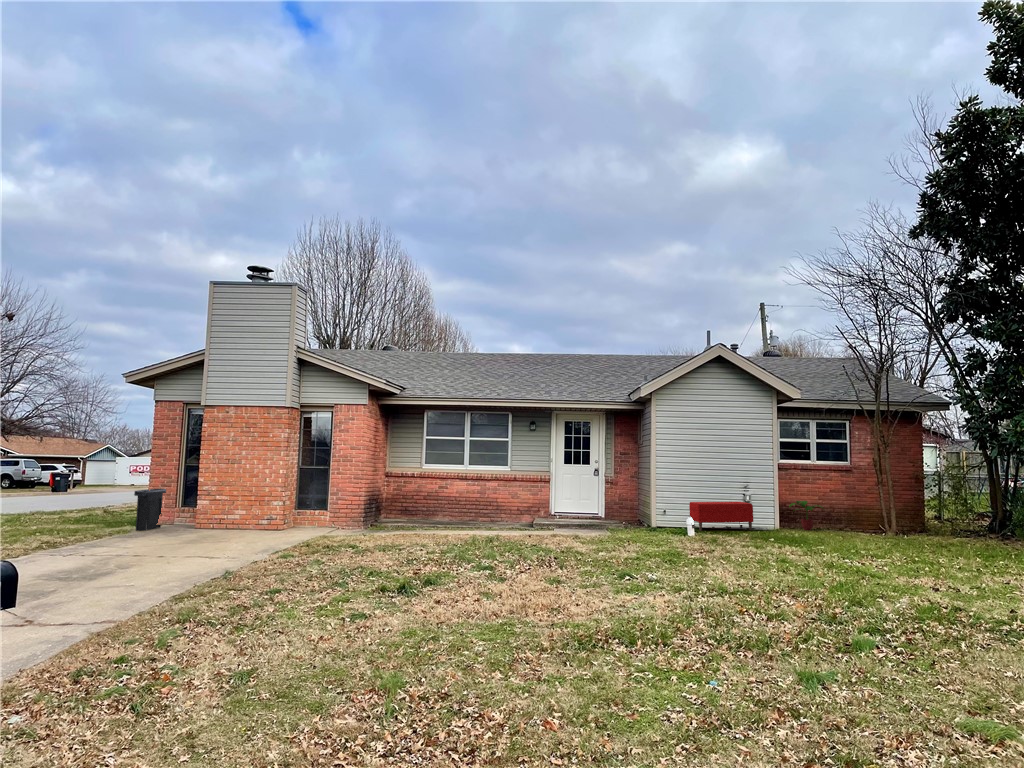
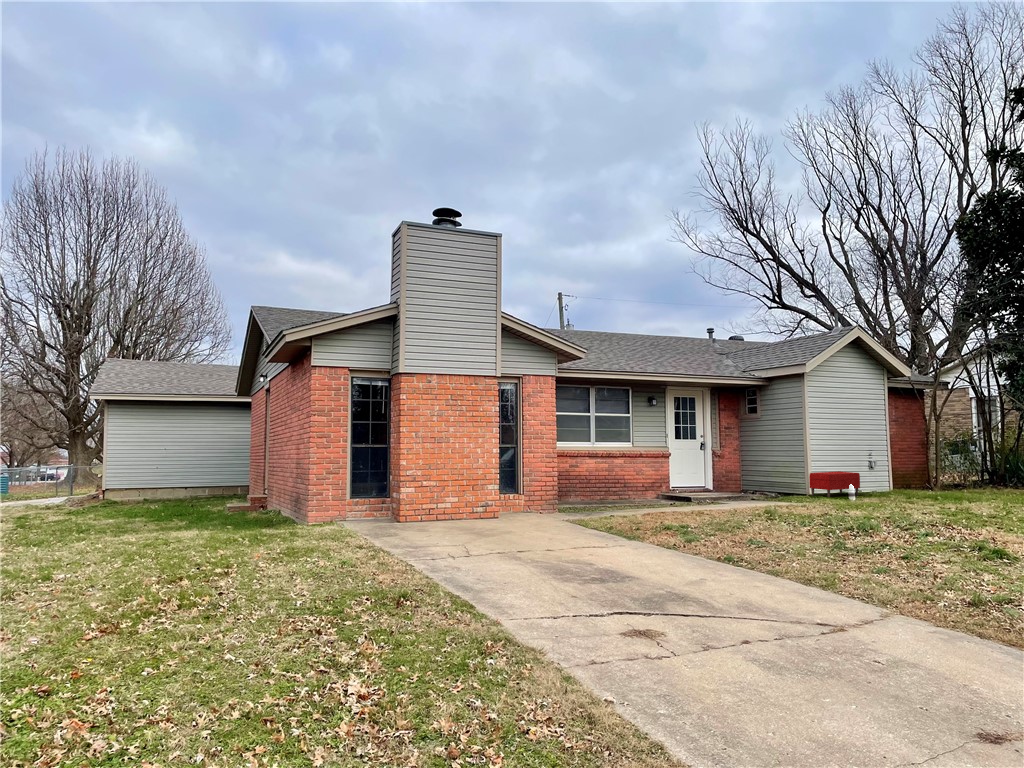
trash can: present [134,489,166,531] -> none [319,475,343,528]
potted plant: present [790,501,822,530] -> none [872,469,902,493]

